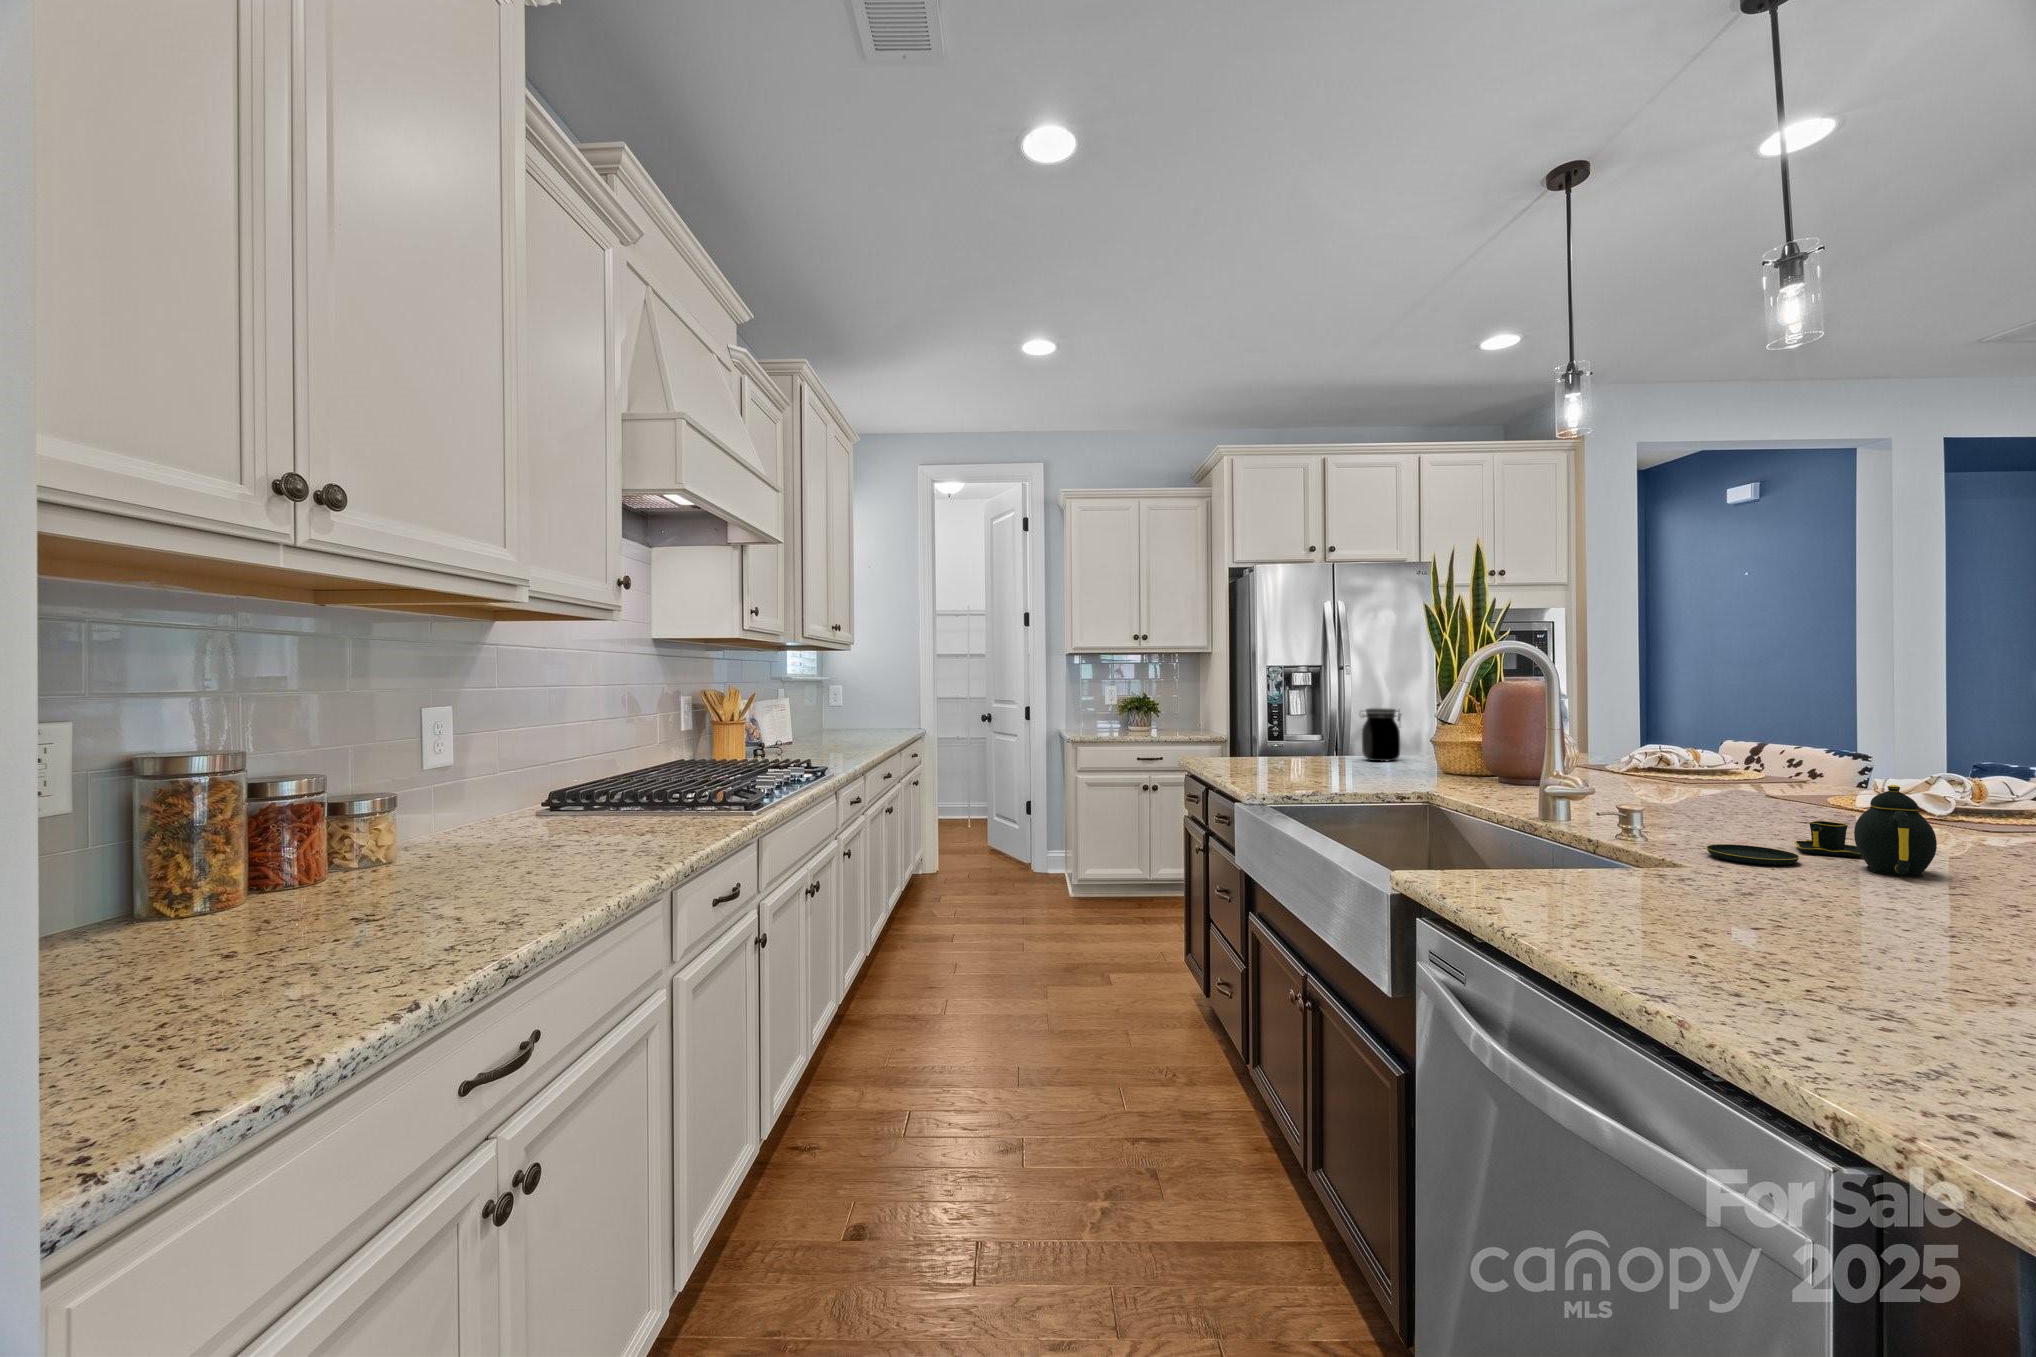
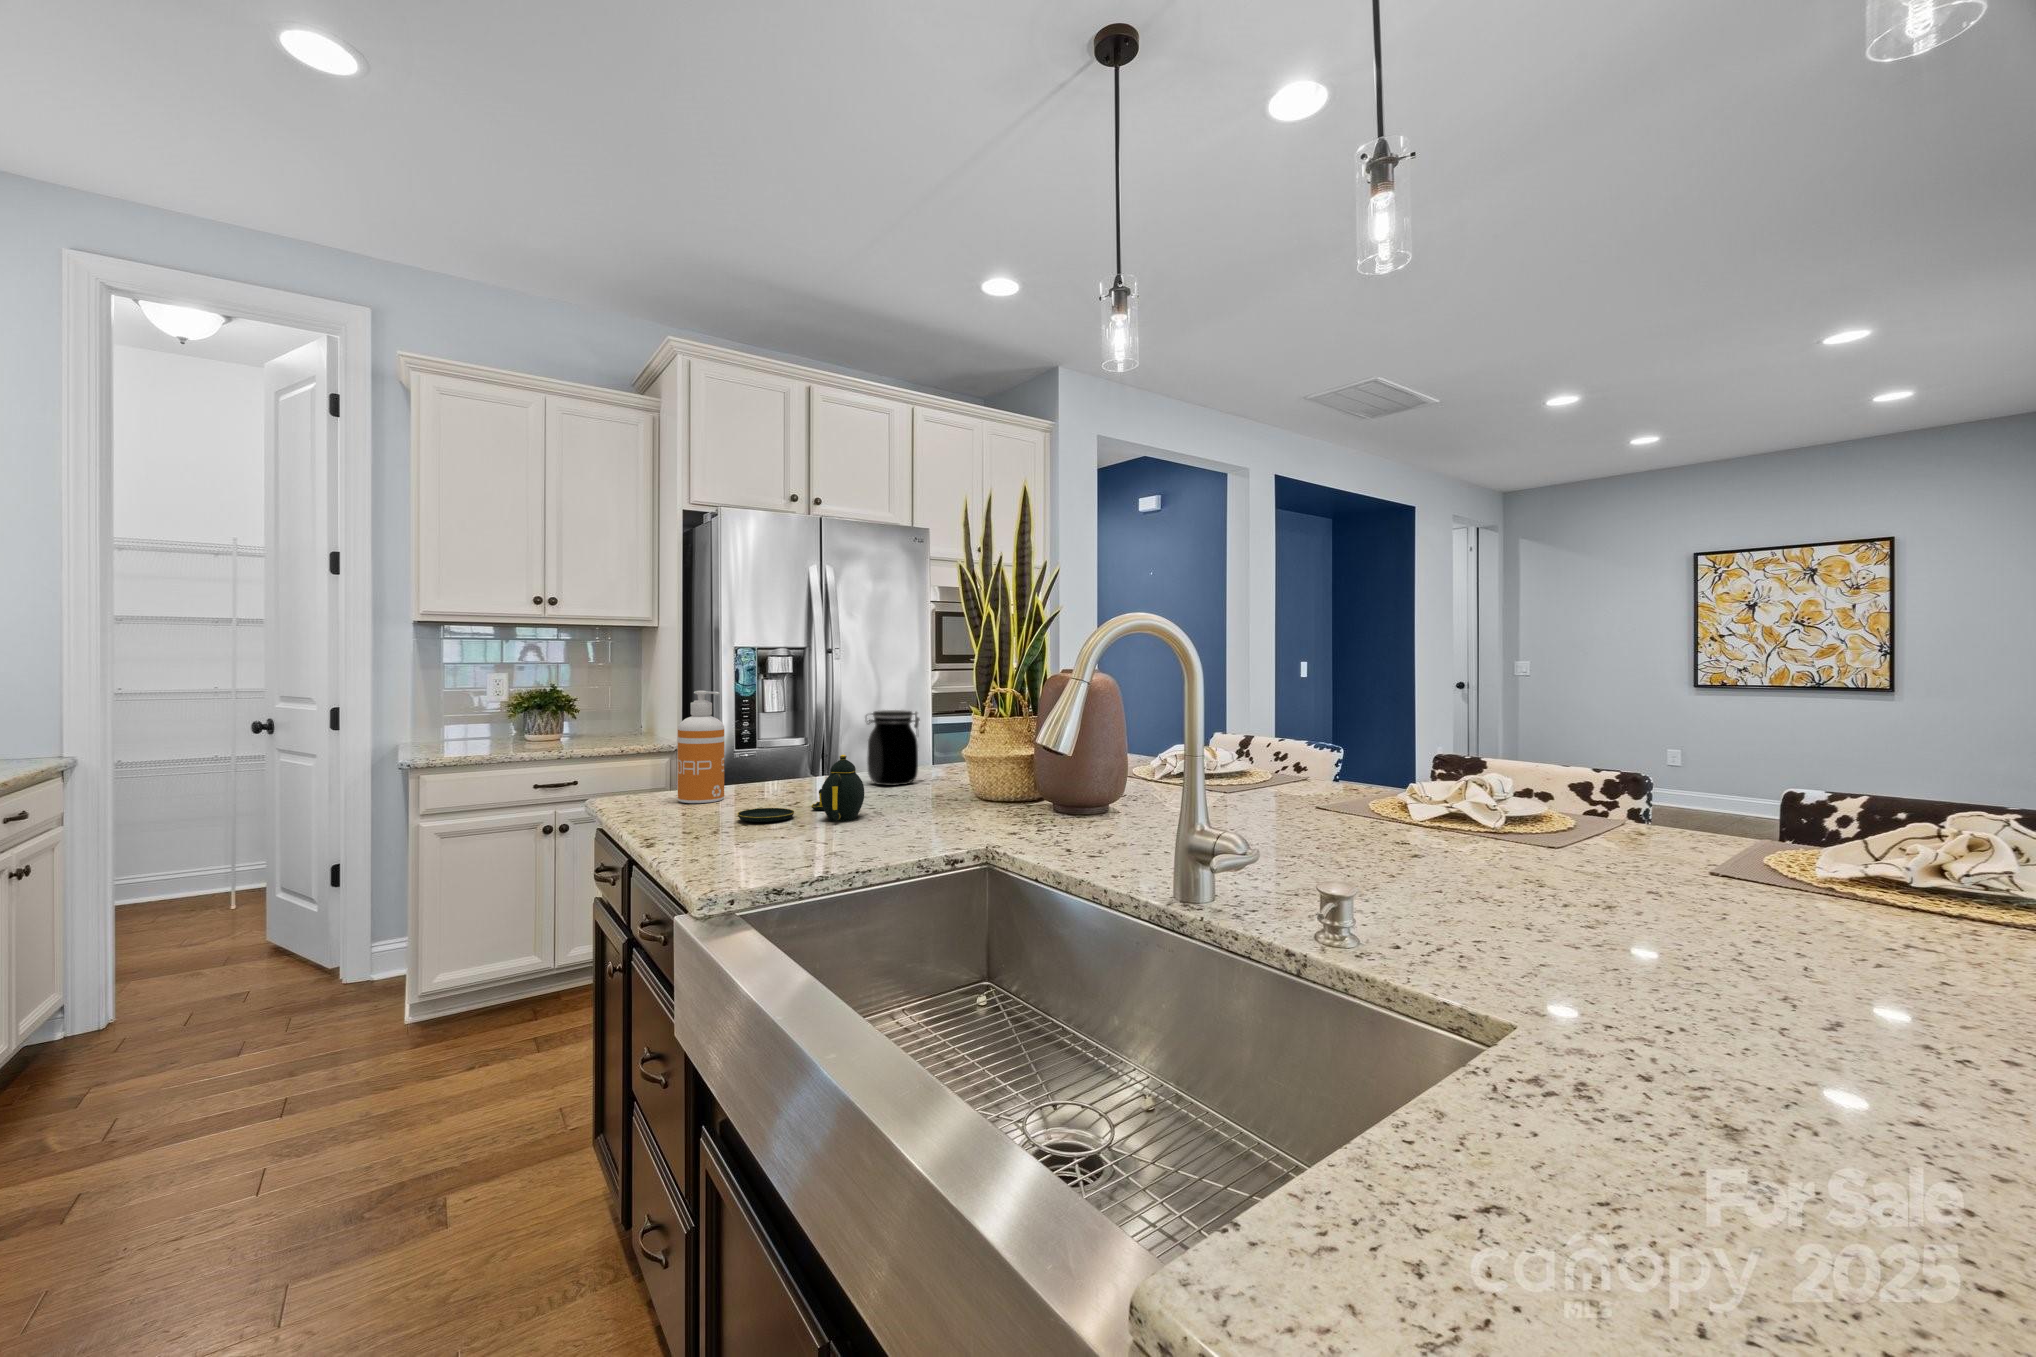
soap dispenser: none [1232,694,1262,765] -> present [678,691,724,803]
teapot: present [1706,785,1937,877] -> present [737,755,864,822]

